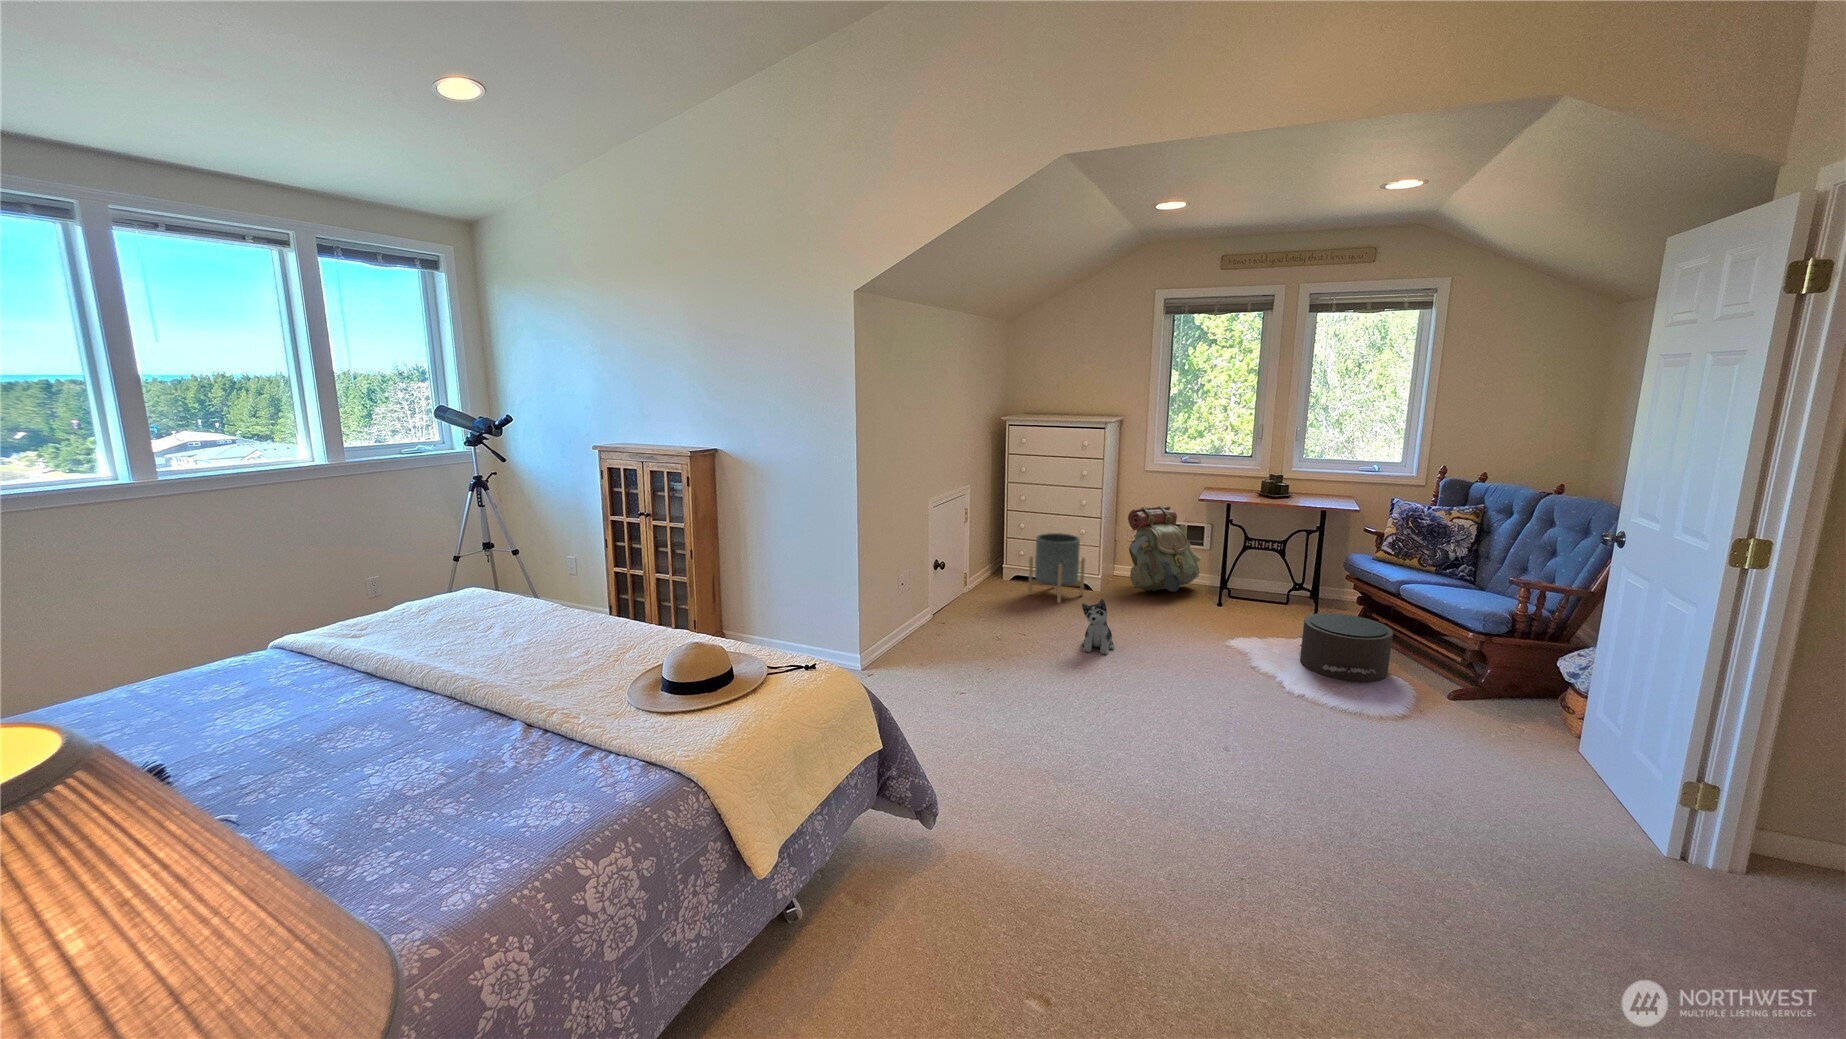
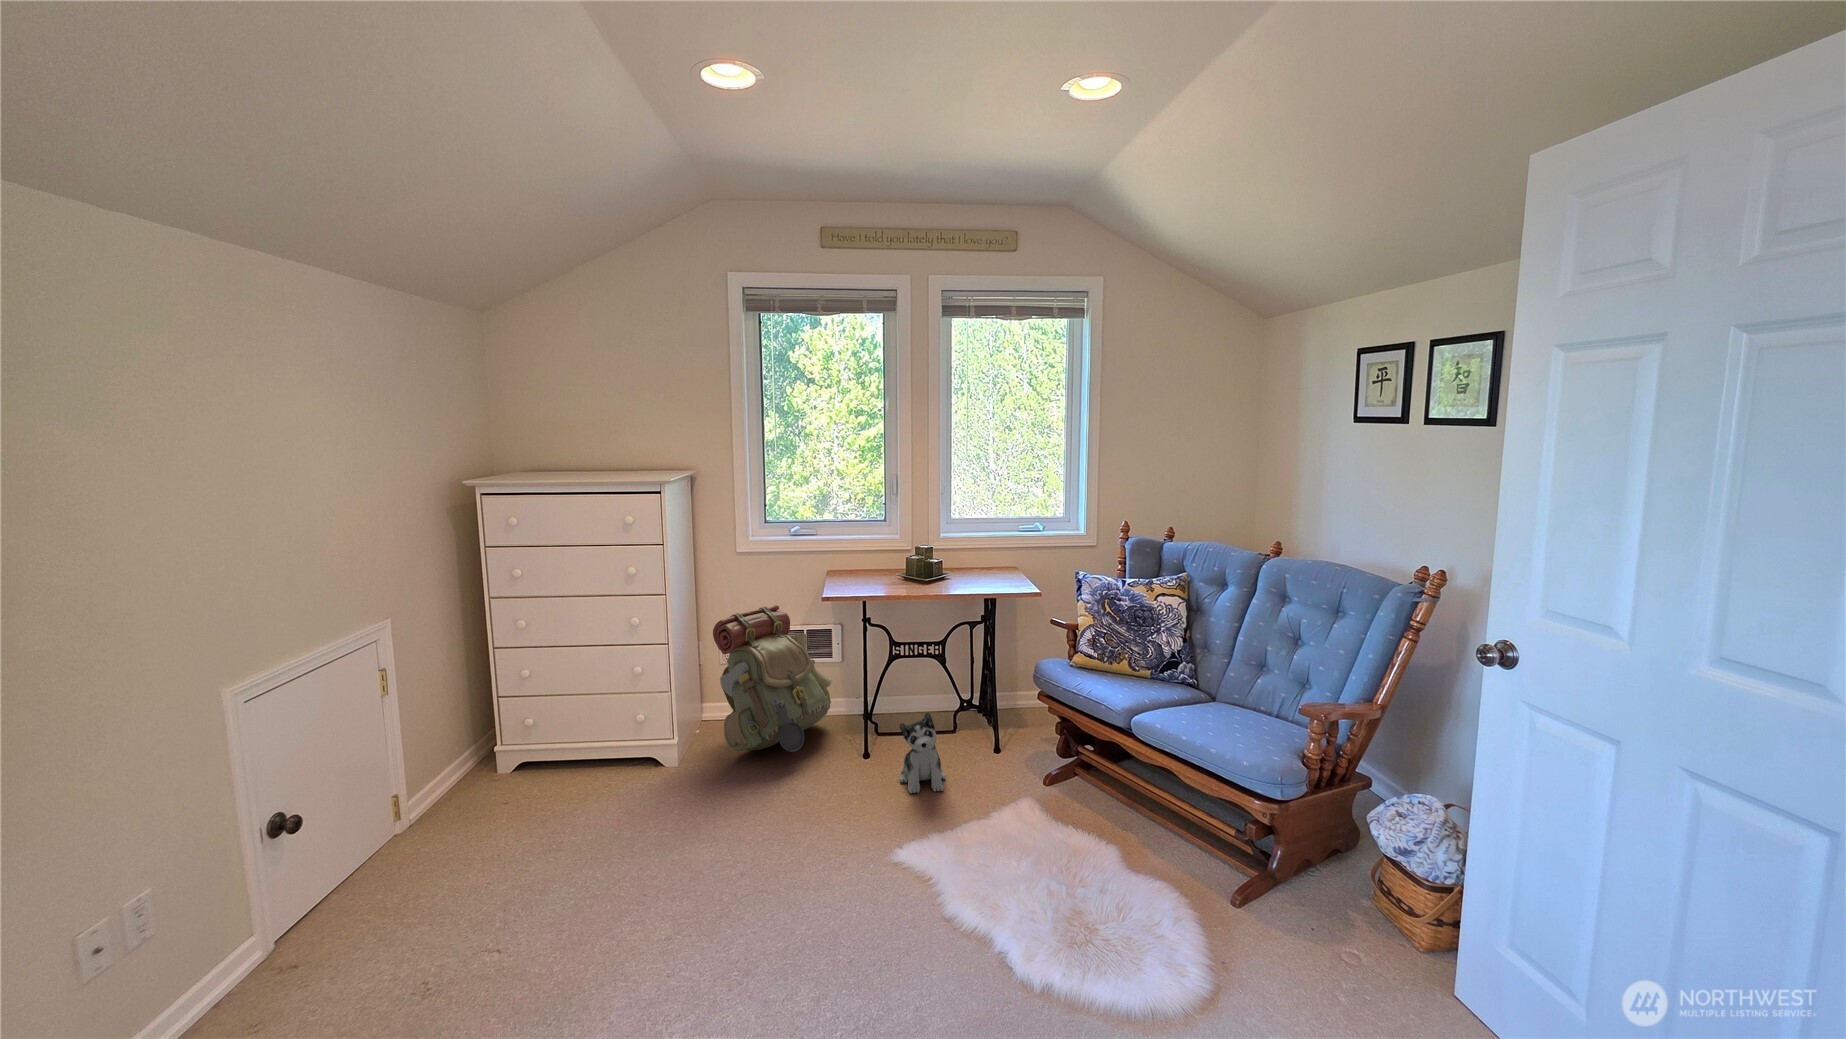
planter: present [1028,533,1085,603] -> none [526,682,642,825]
plush toy: present [1081,599,1115,655] -> present [900,713,945,793]
pouf: present [1299,613,1393,682] -> none [998,777,1147,921]

